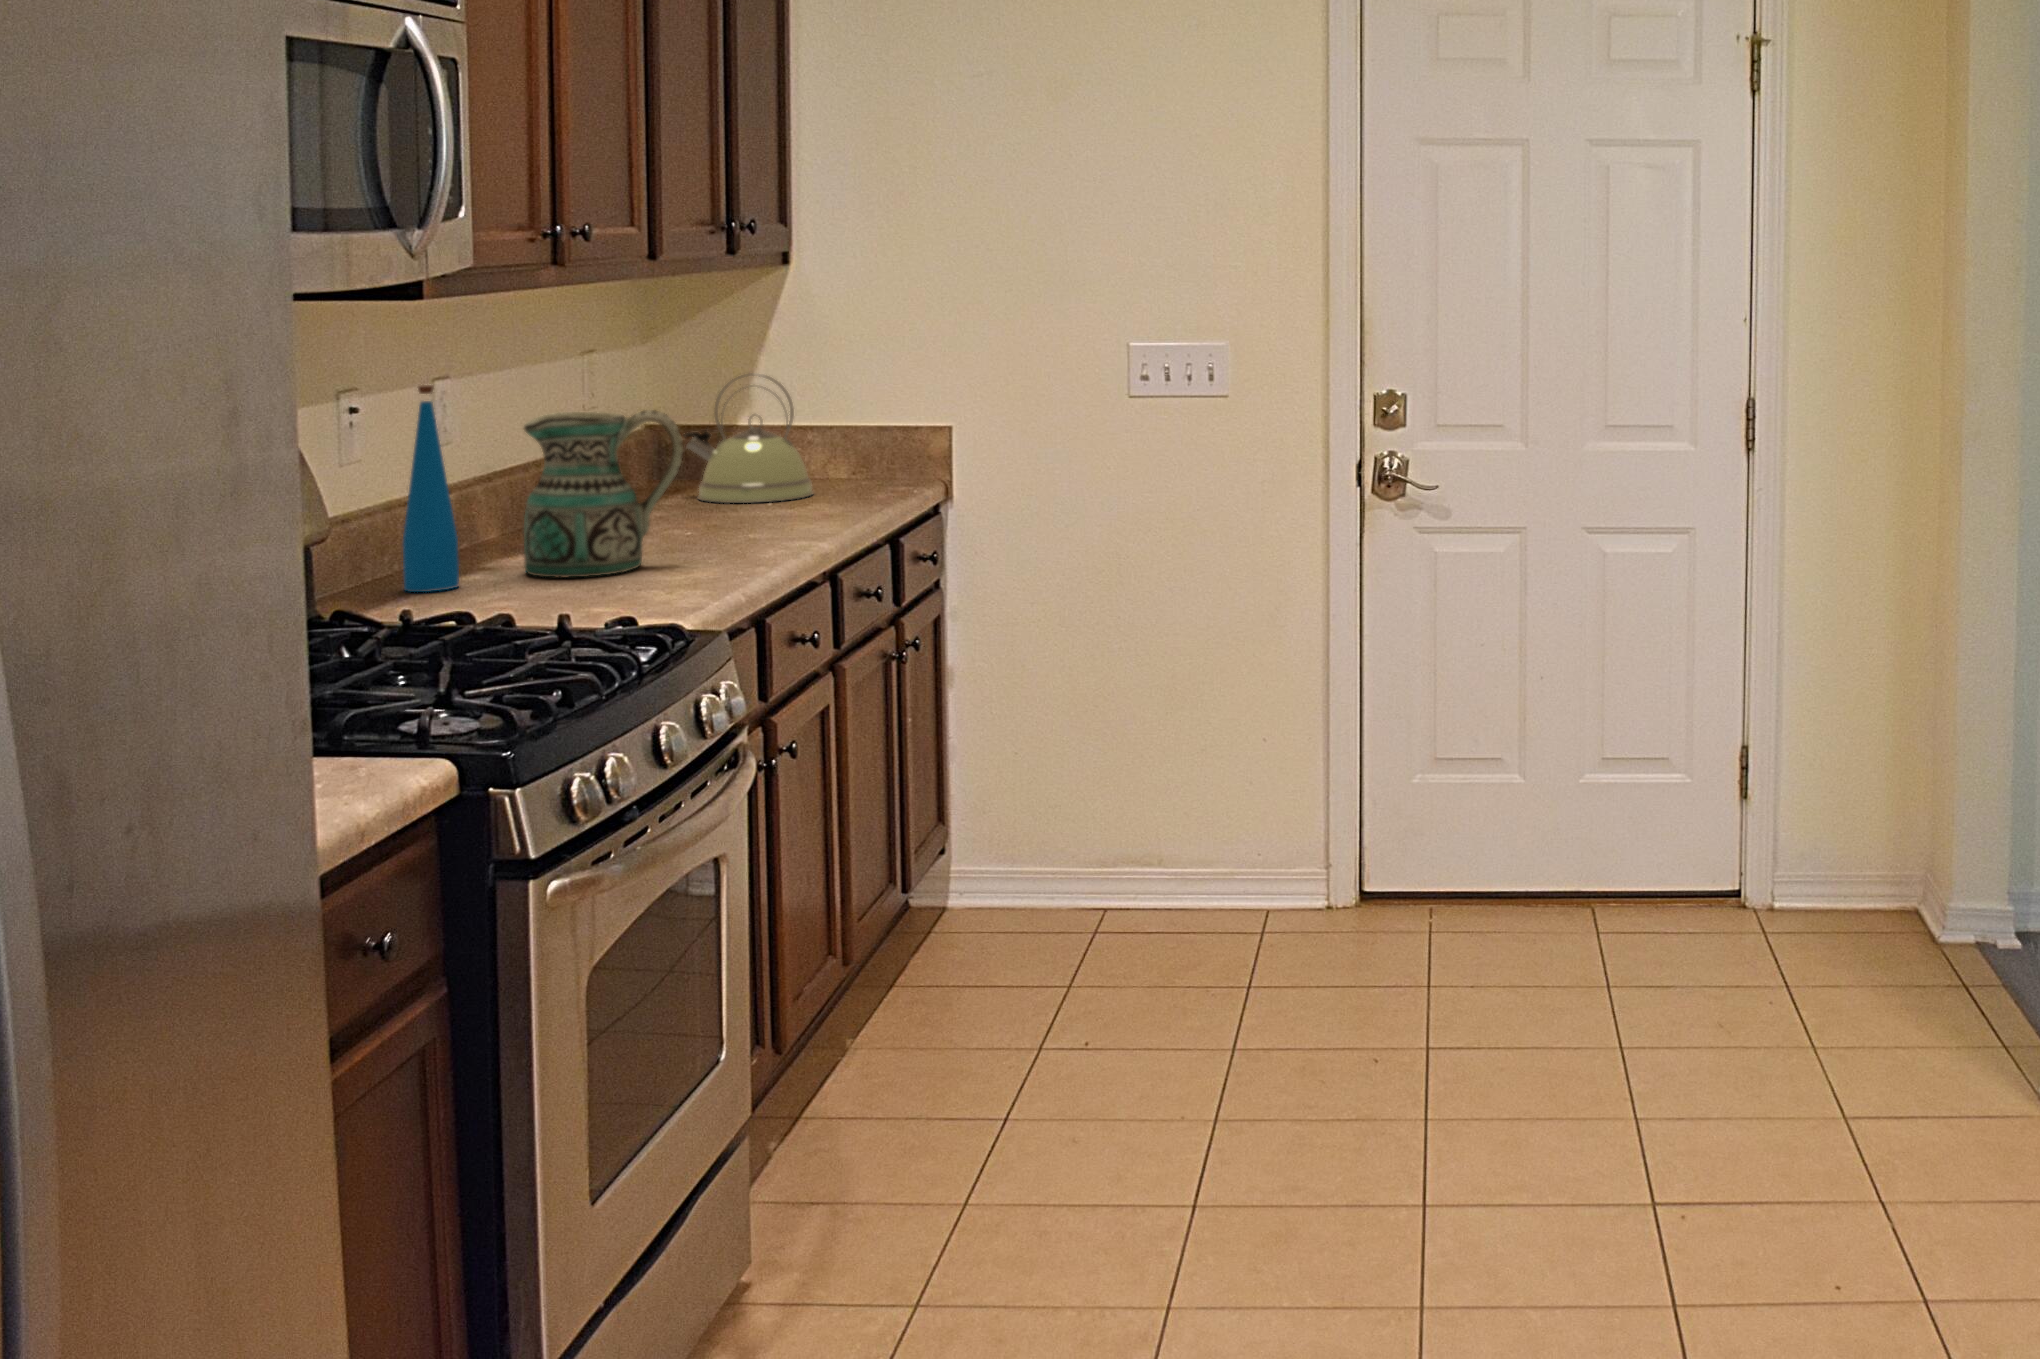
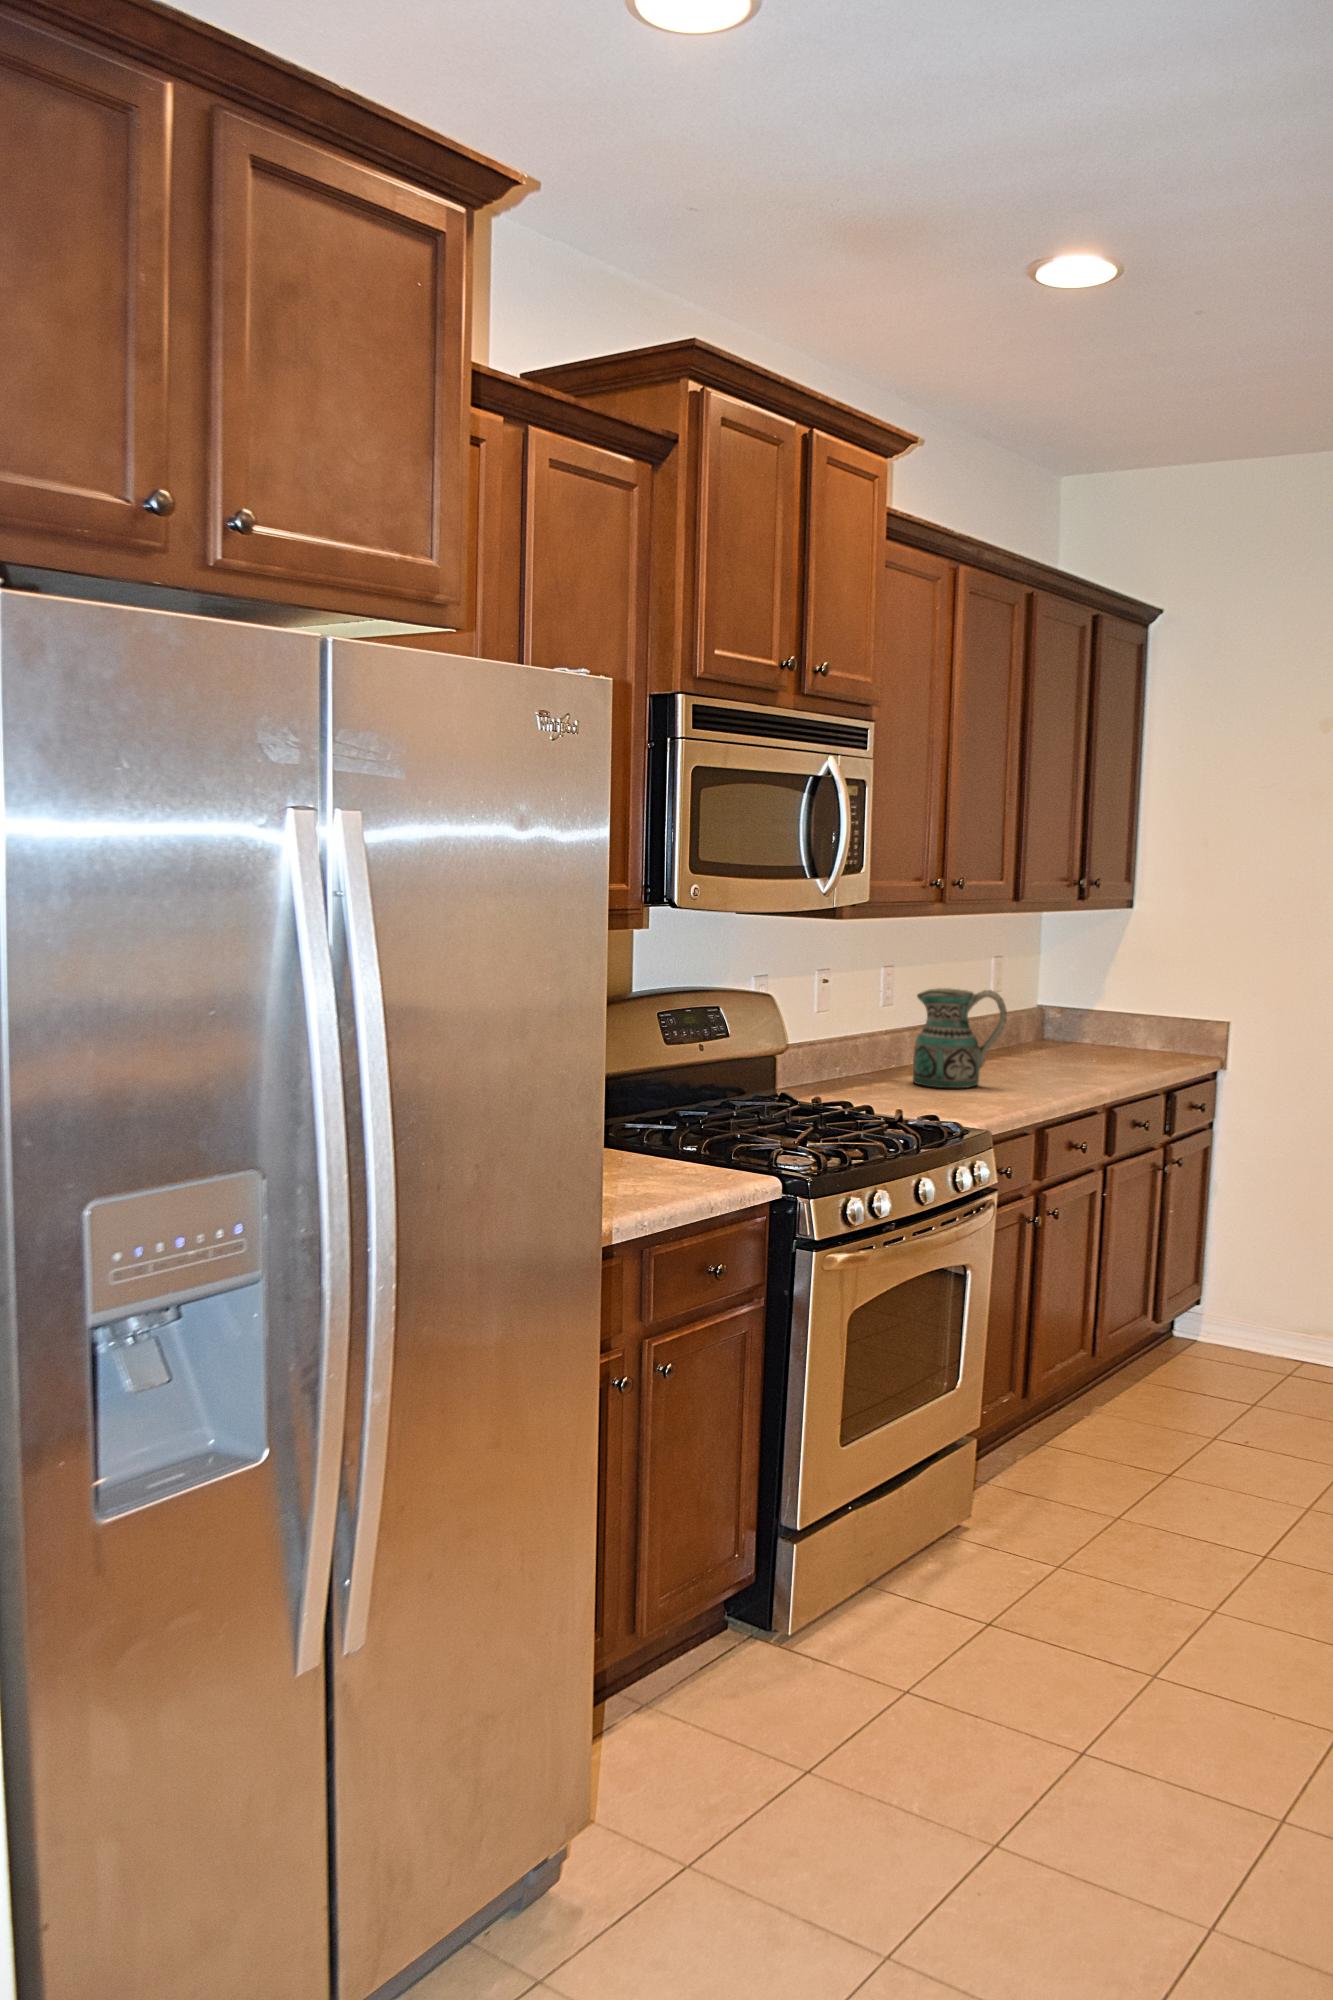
kettle: present [684,373,813,503] -> none [1048,973,1127,1057]
bottle: present [403,385,459,592] -> none [846,967,875,1085]

